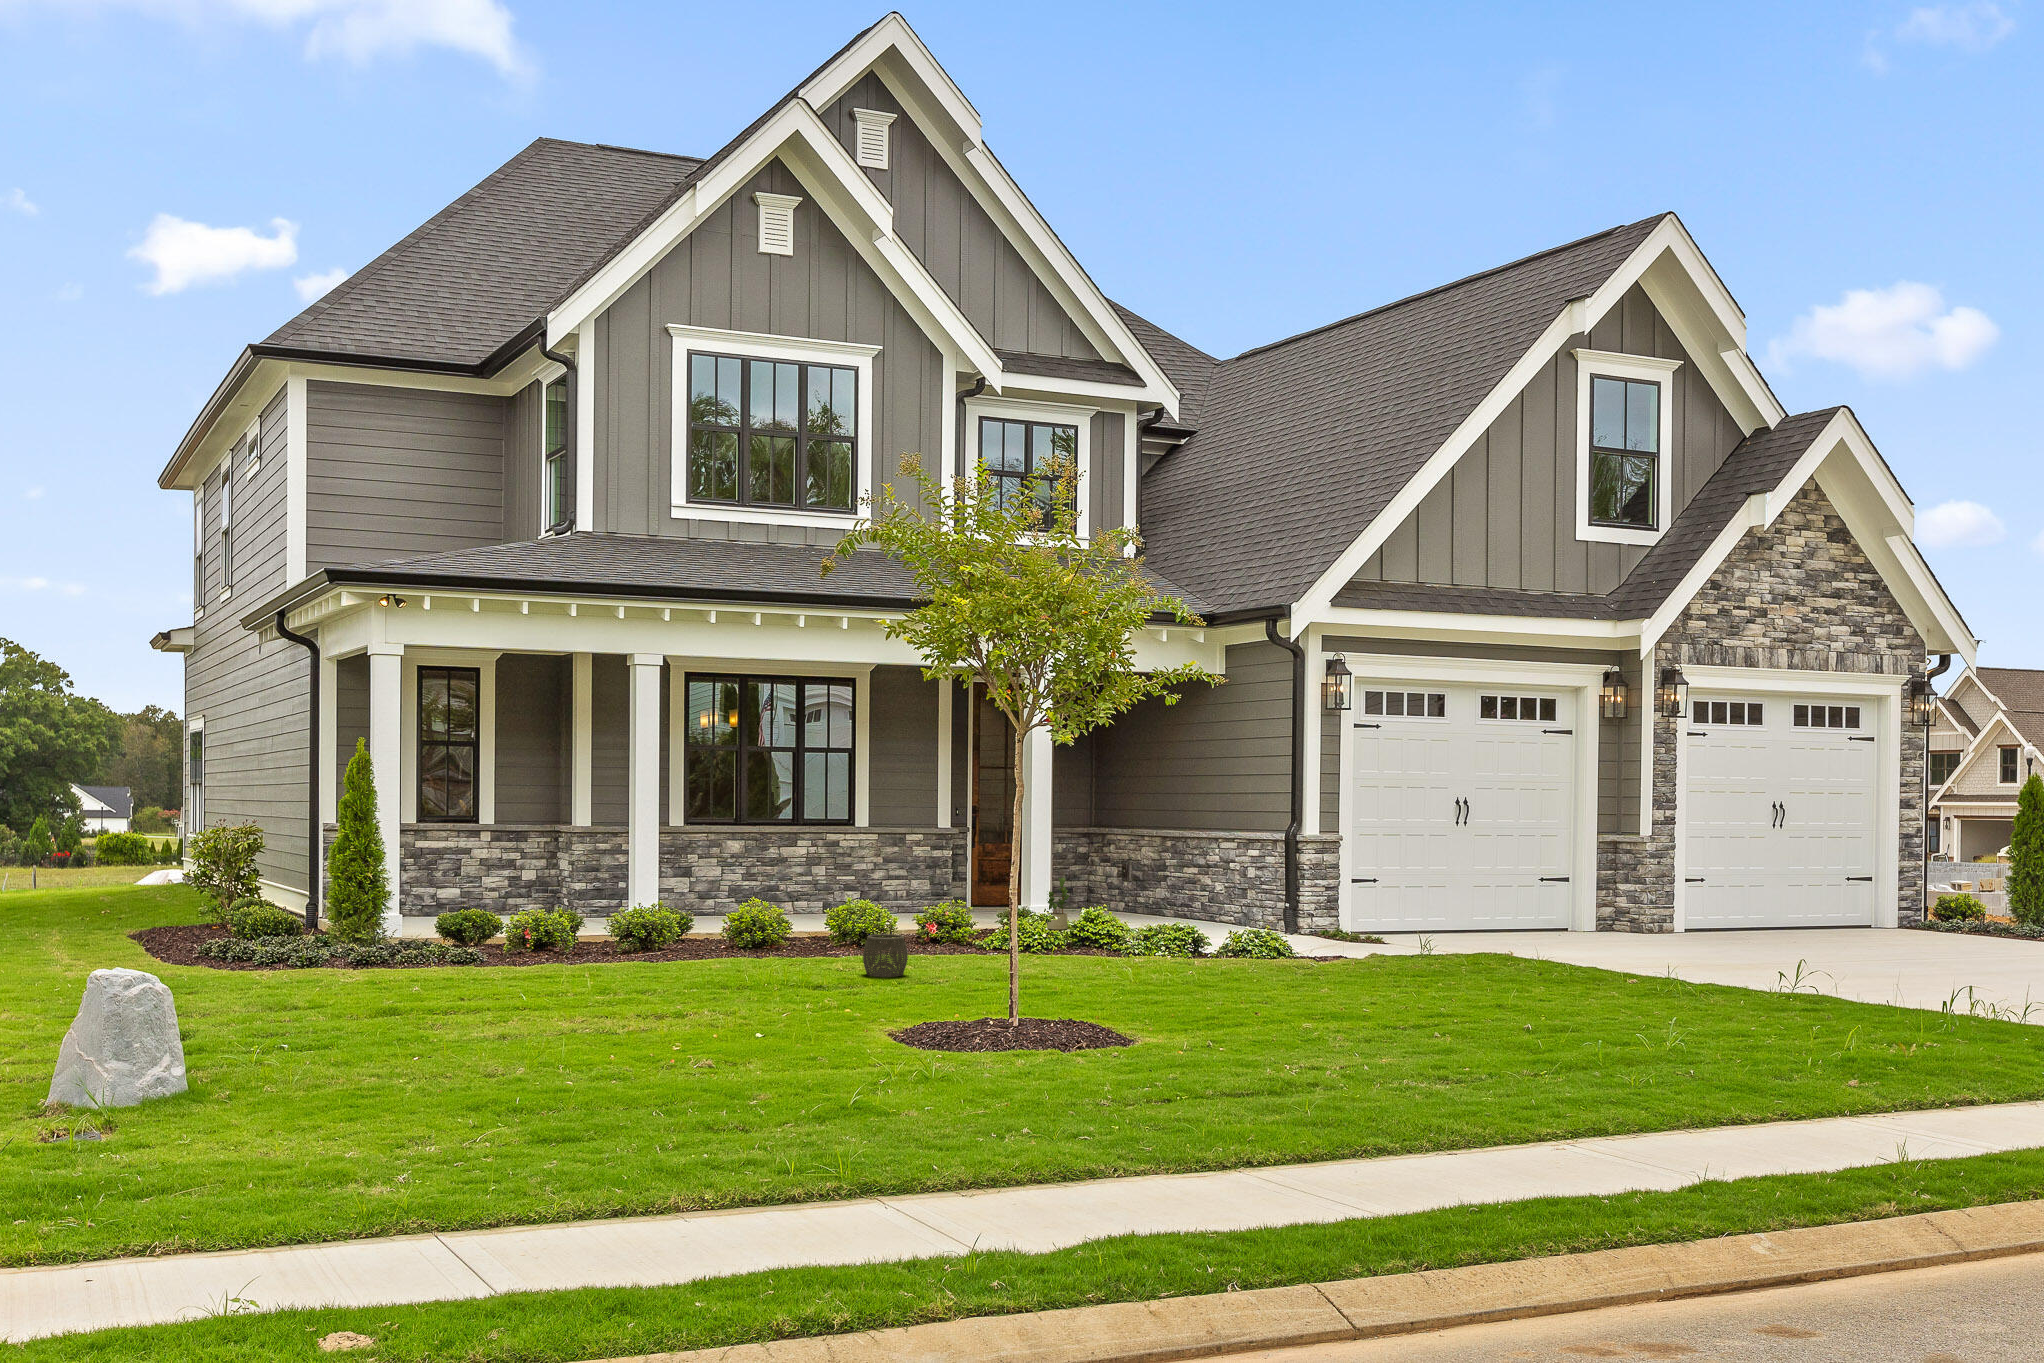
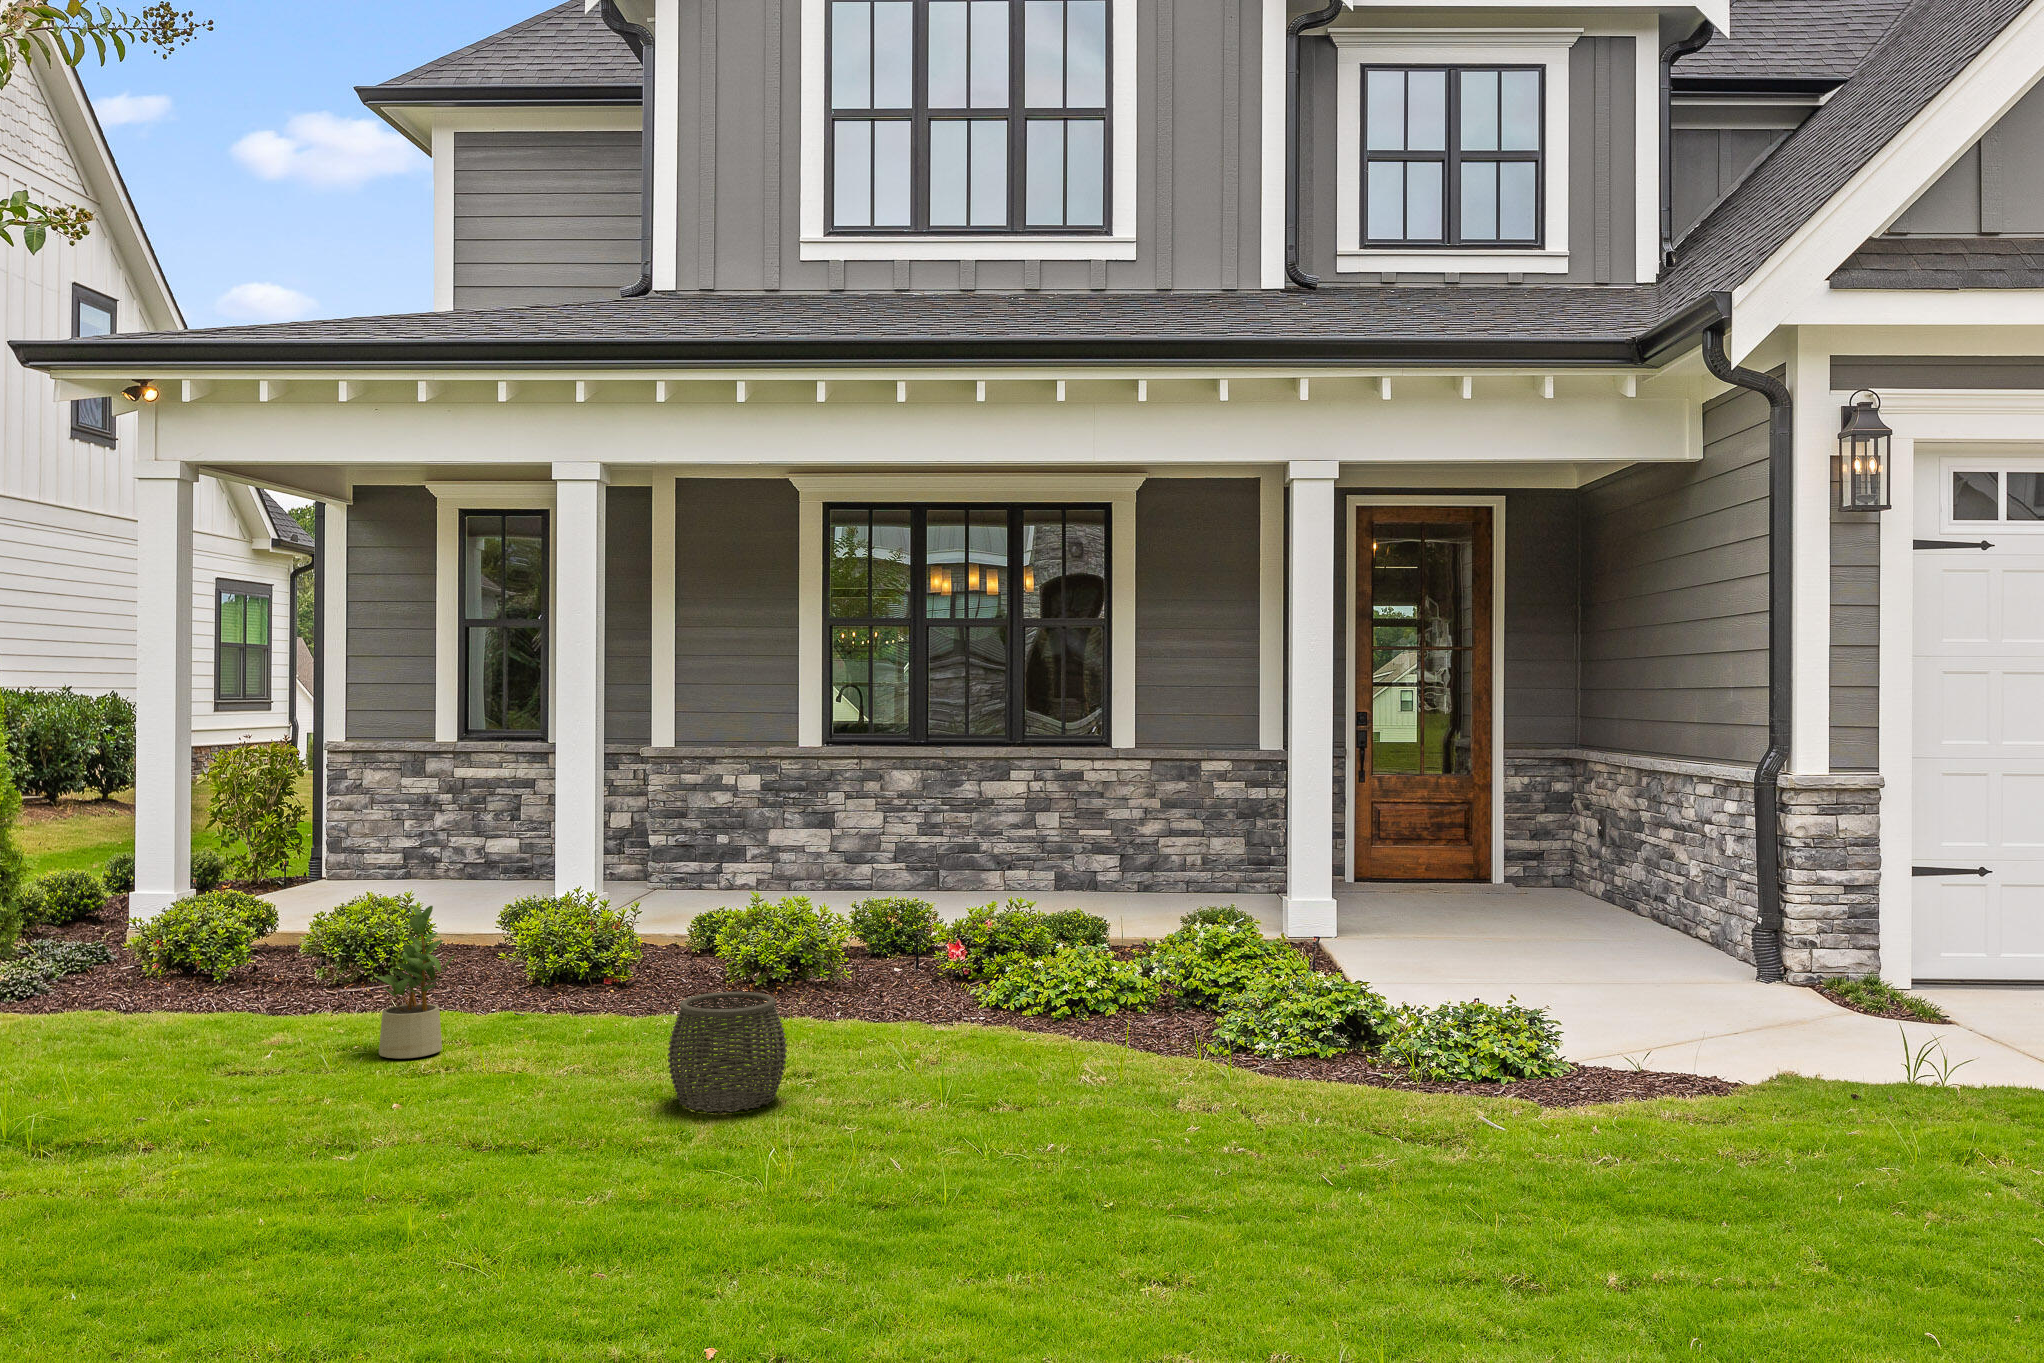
potted plant: present [1047,878,1069,930] -> present [376,905,455,1059]

